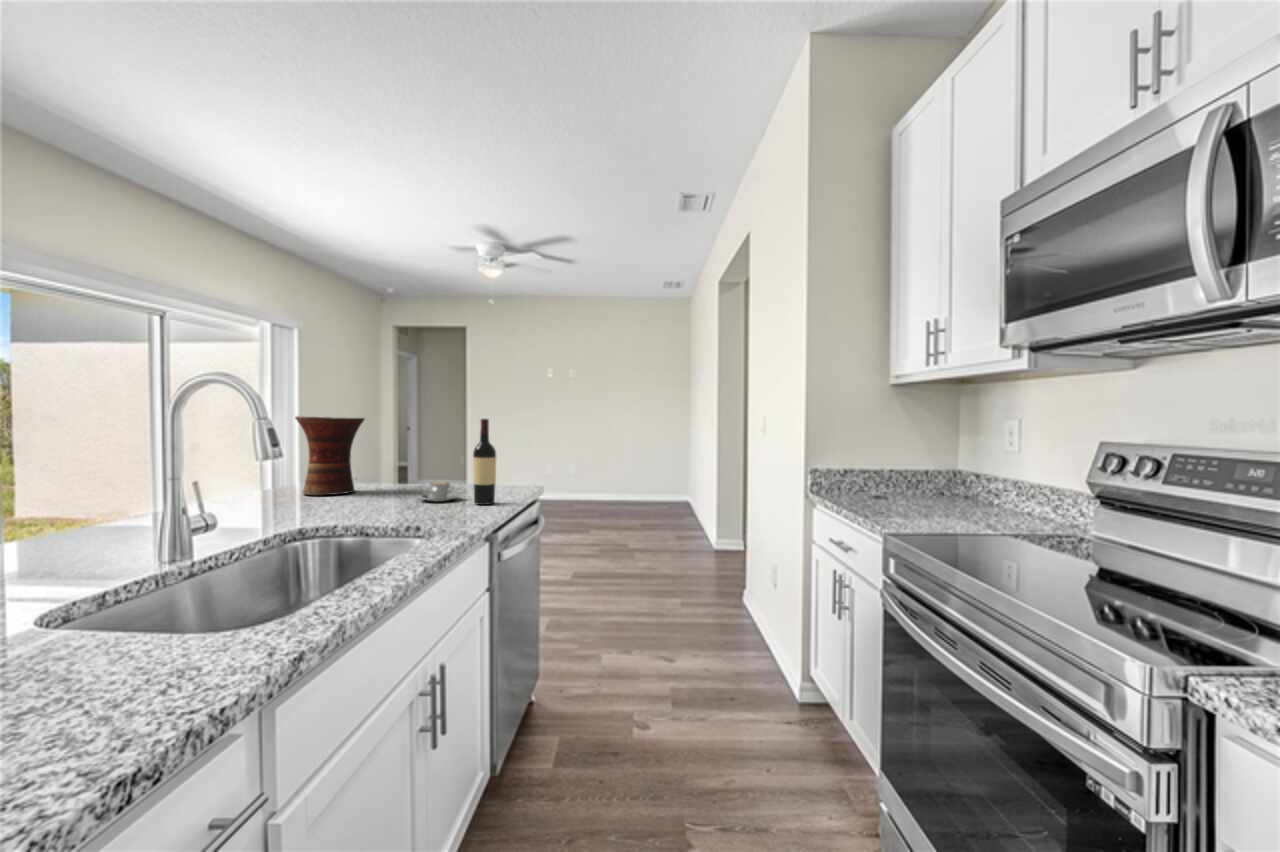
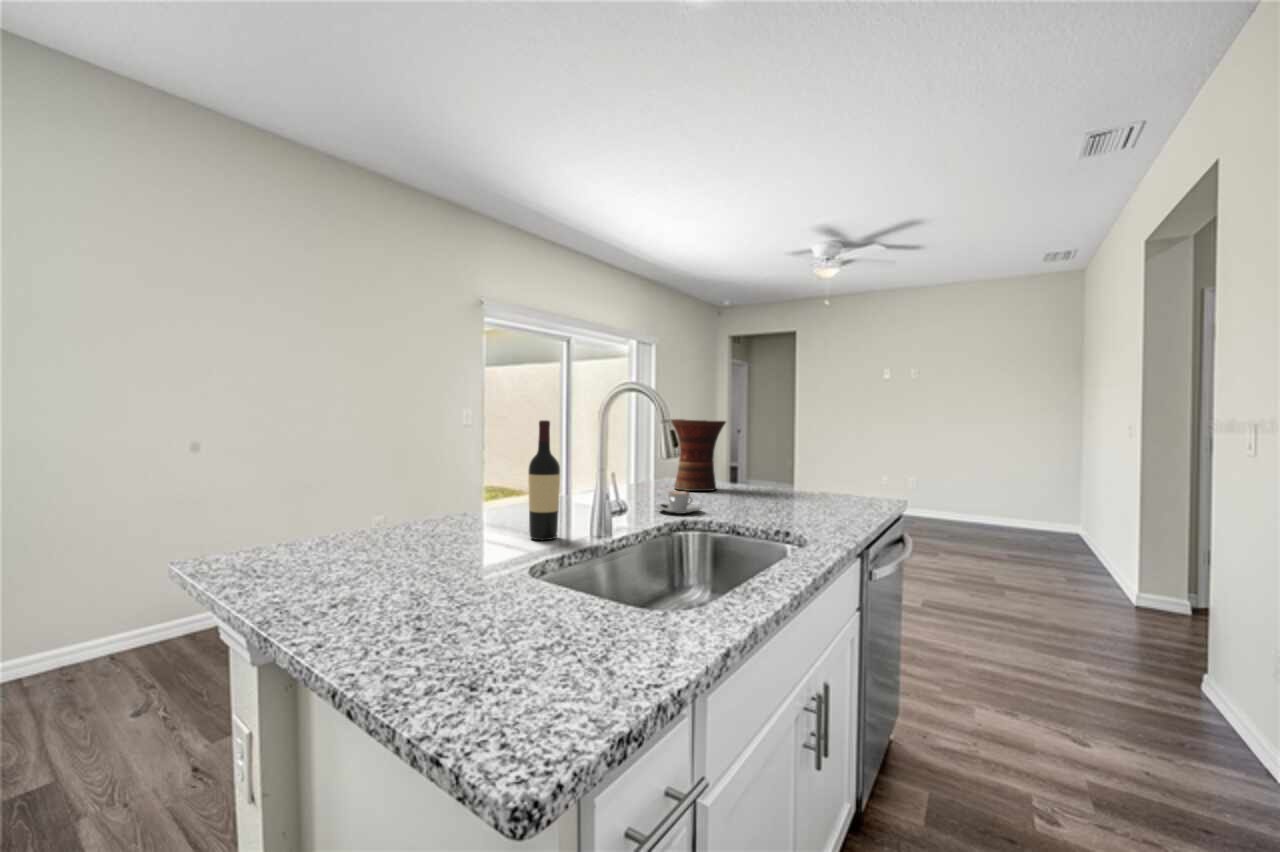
wine bottle: present [473,419,496,505] -> present [528,420,560,540]
coffee cup: present [418,482,460,502] -> present [656,491,702,514]

